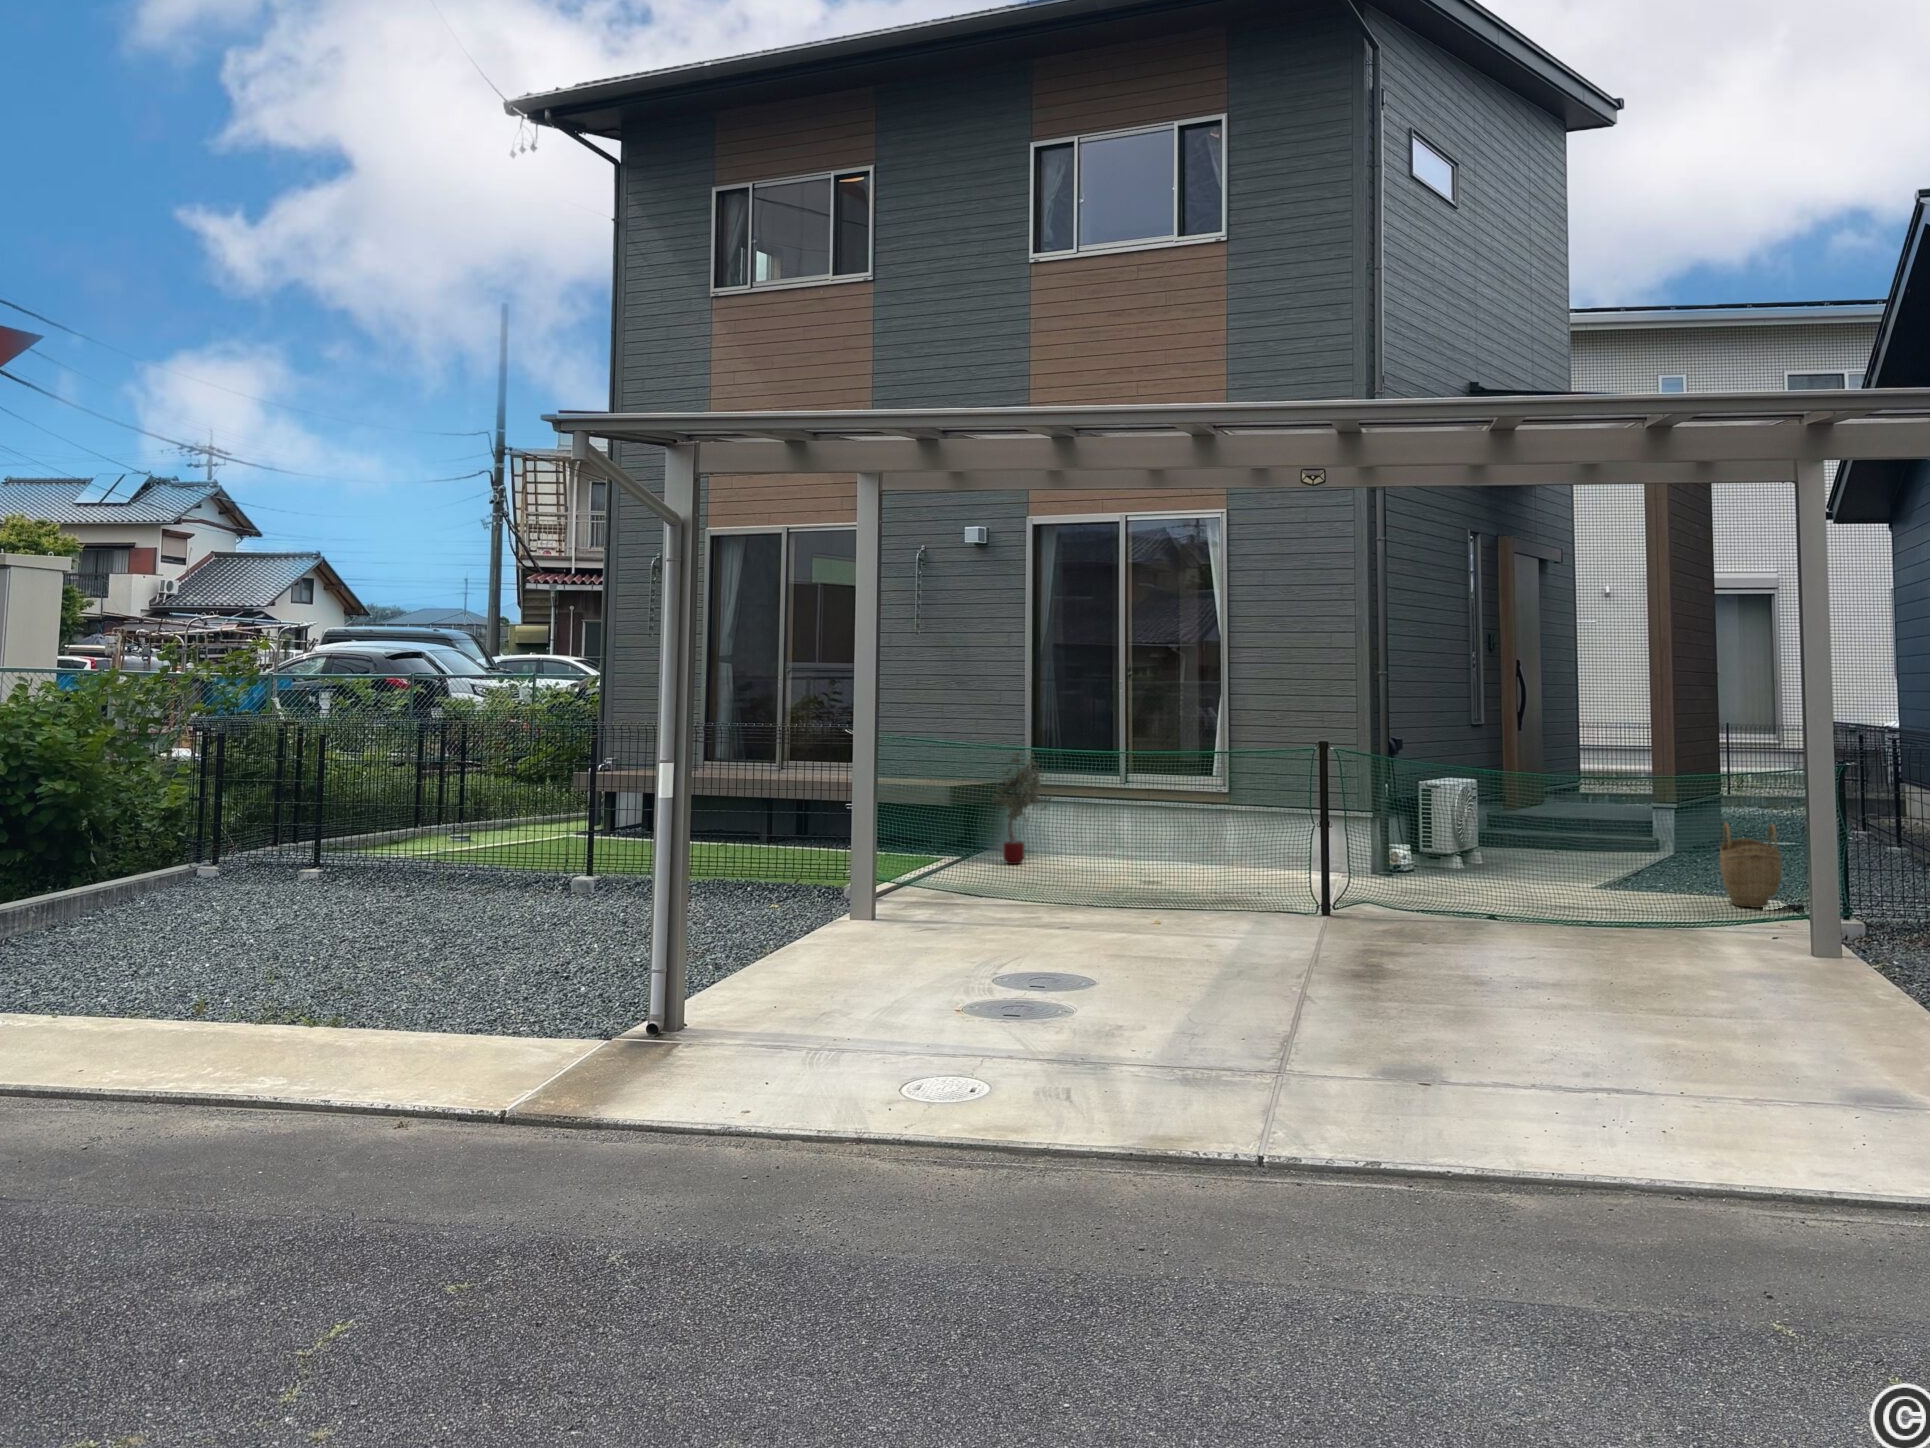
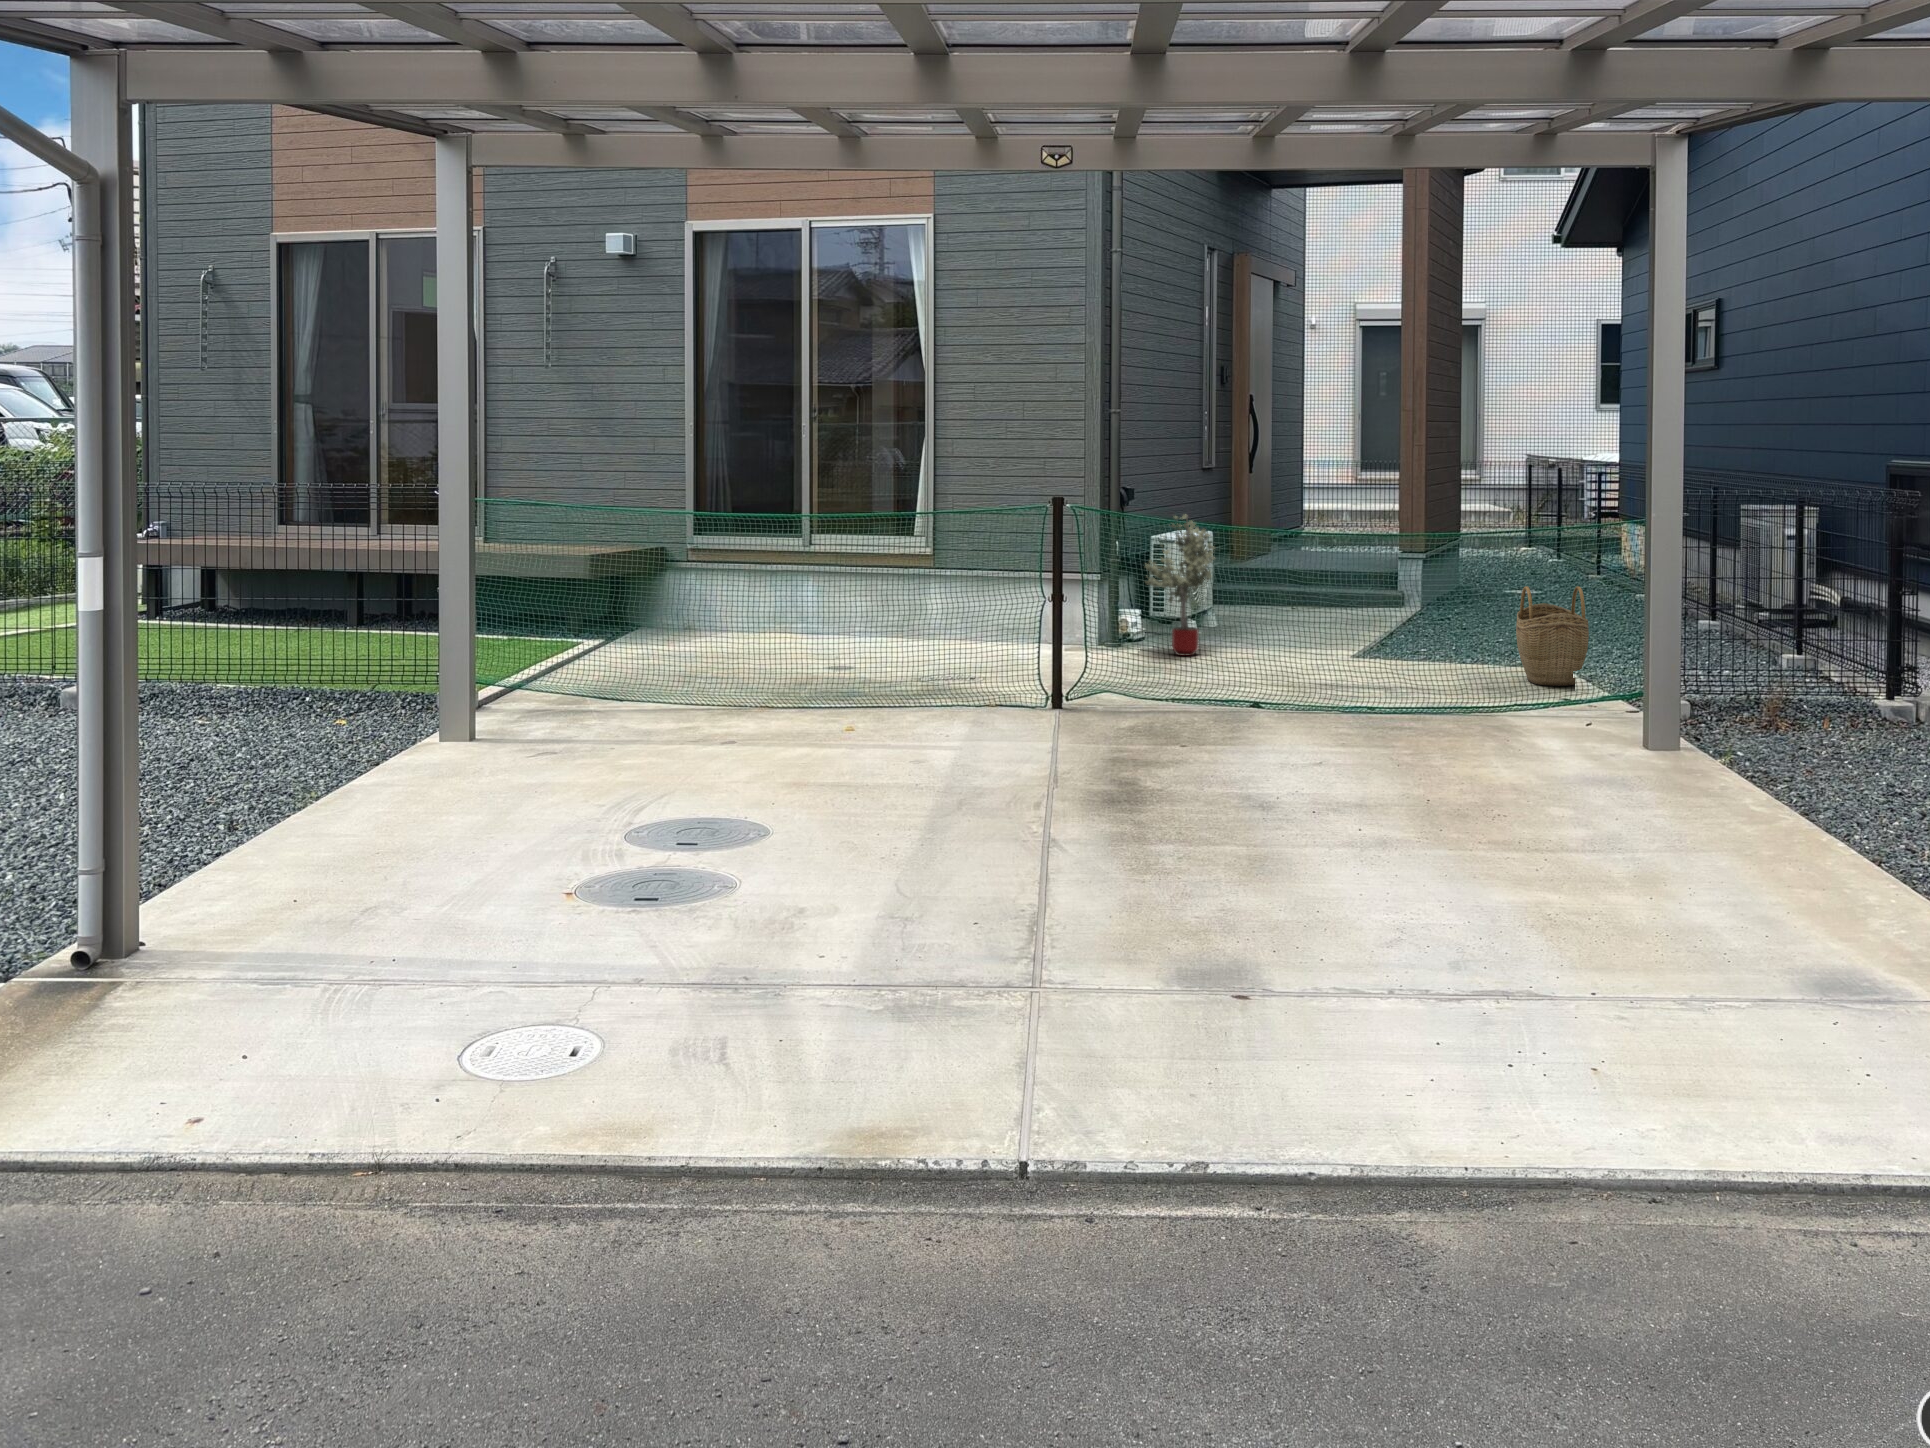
potted tree: present [992,753,1052,864] -> present [1145,515,1215,656]

